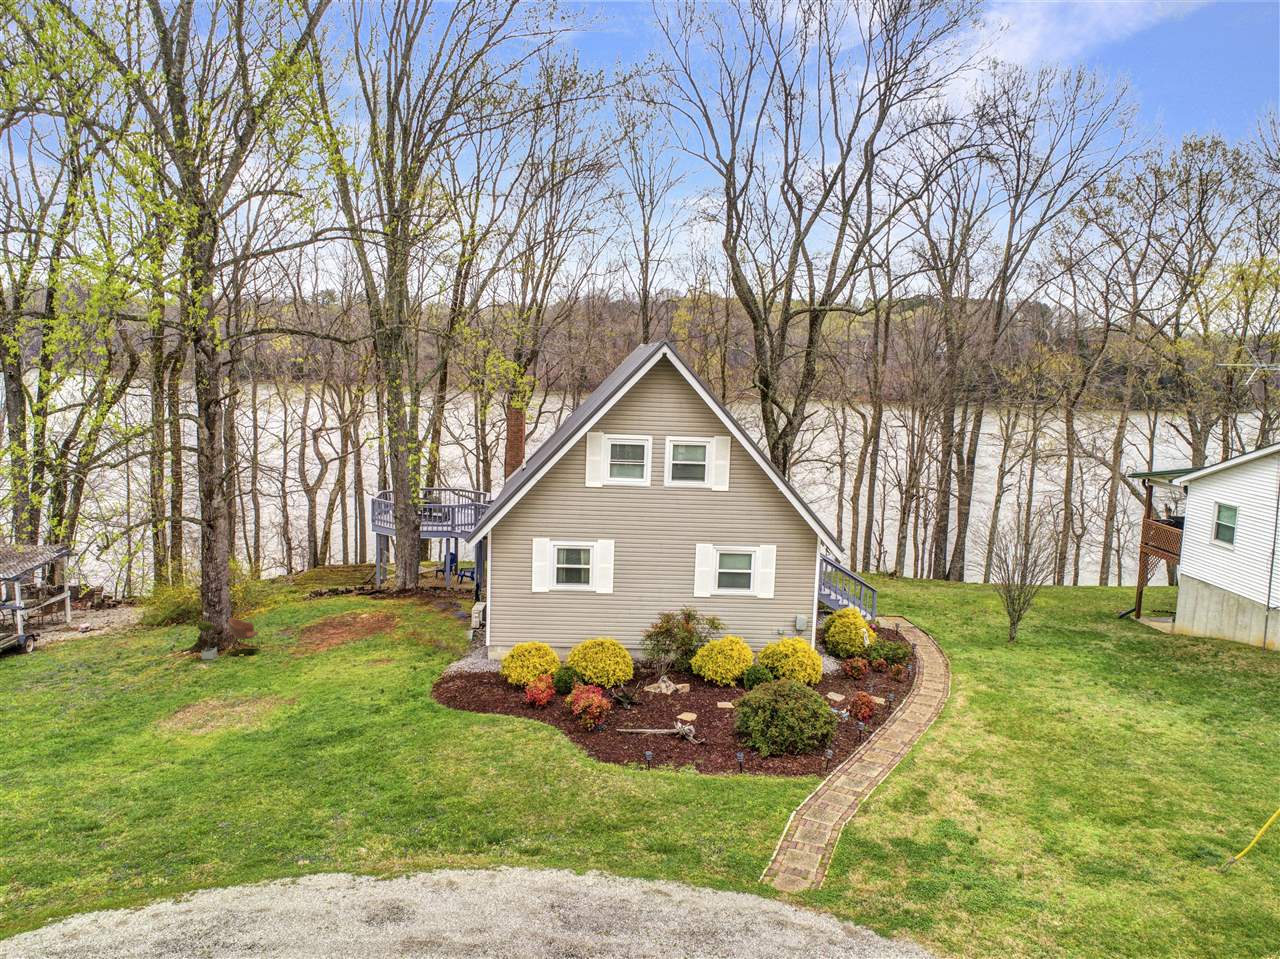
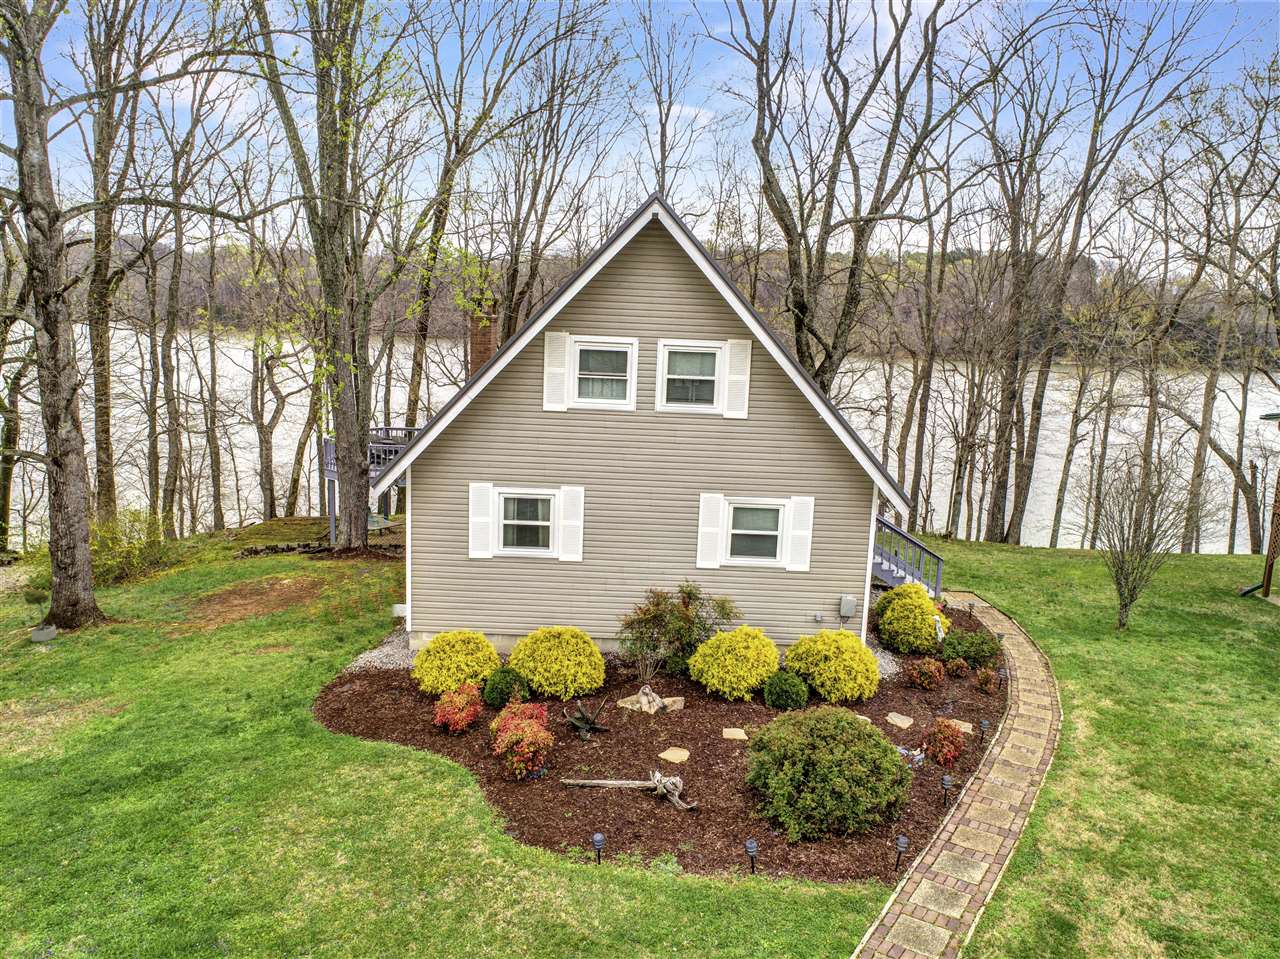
chair: present [228,618,258,650] -> none [70,586,121,636]

